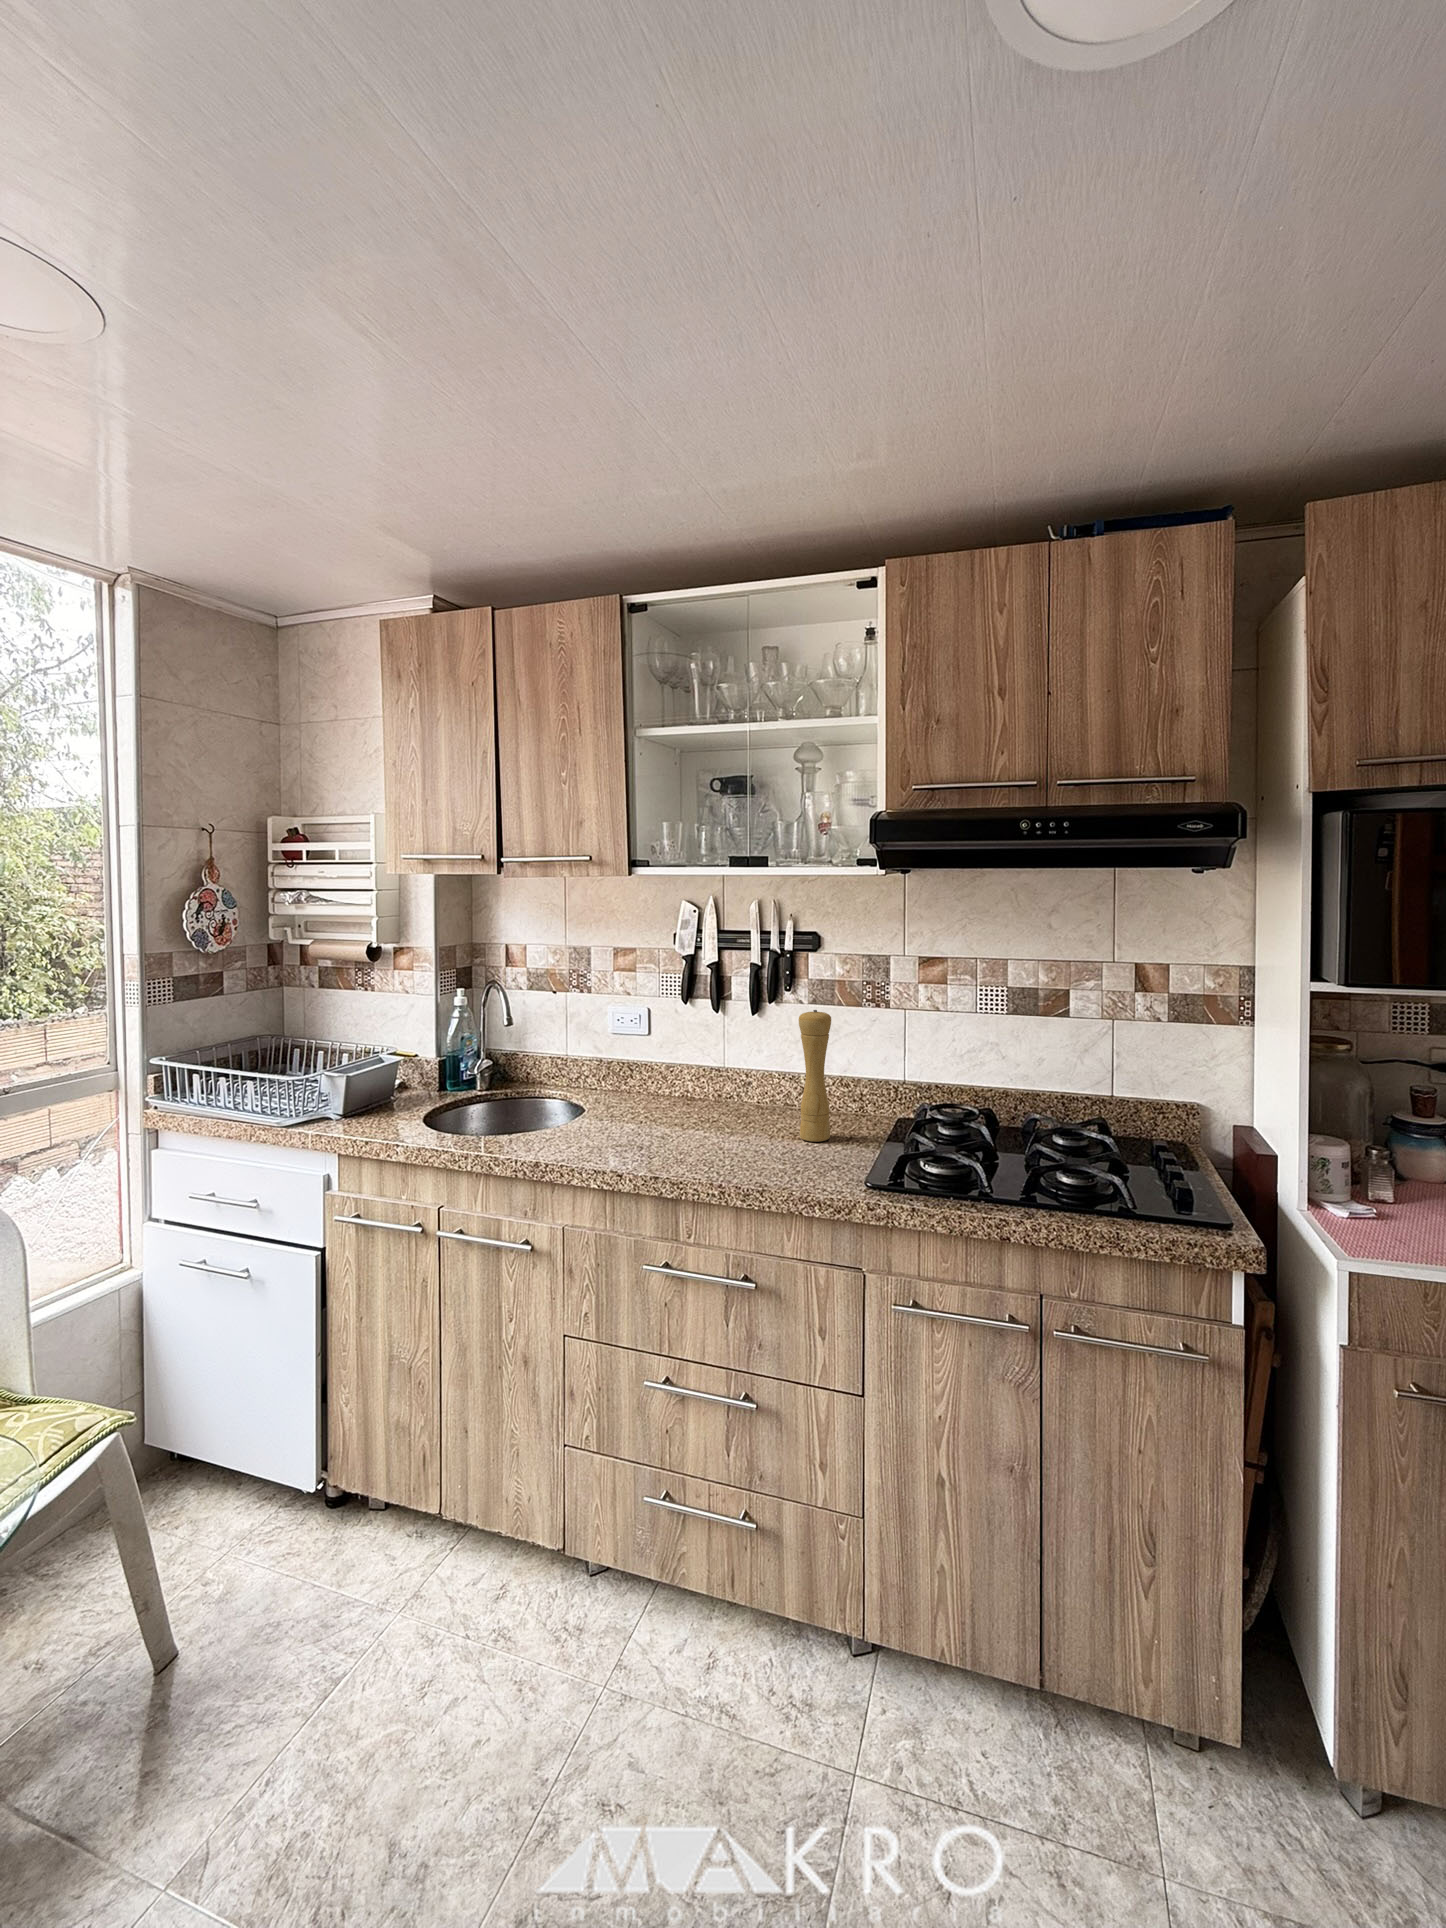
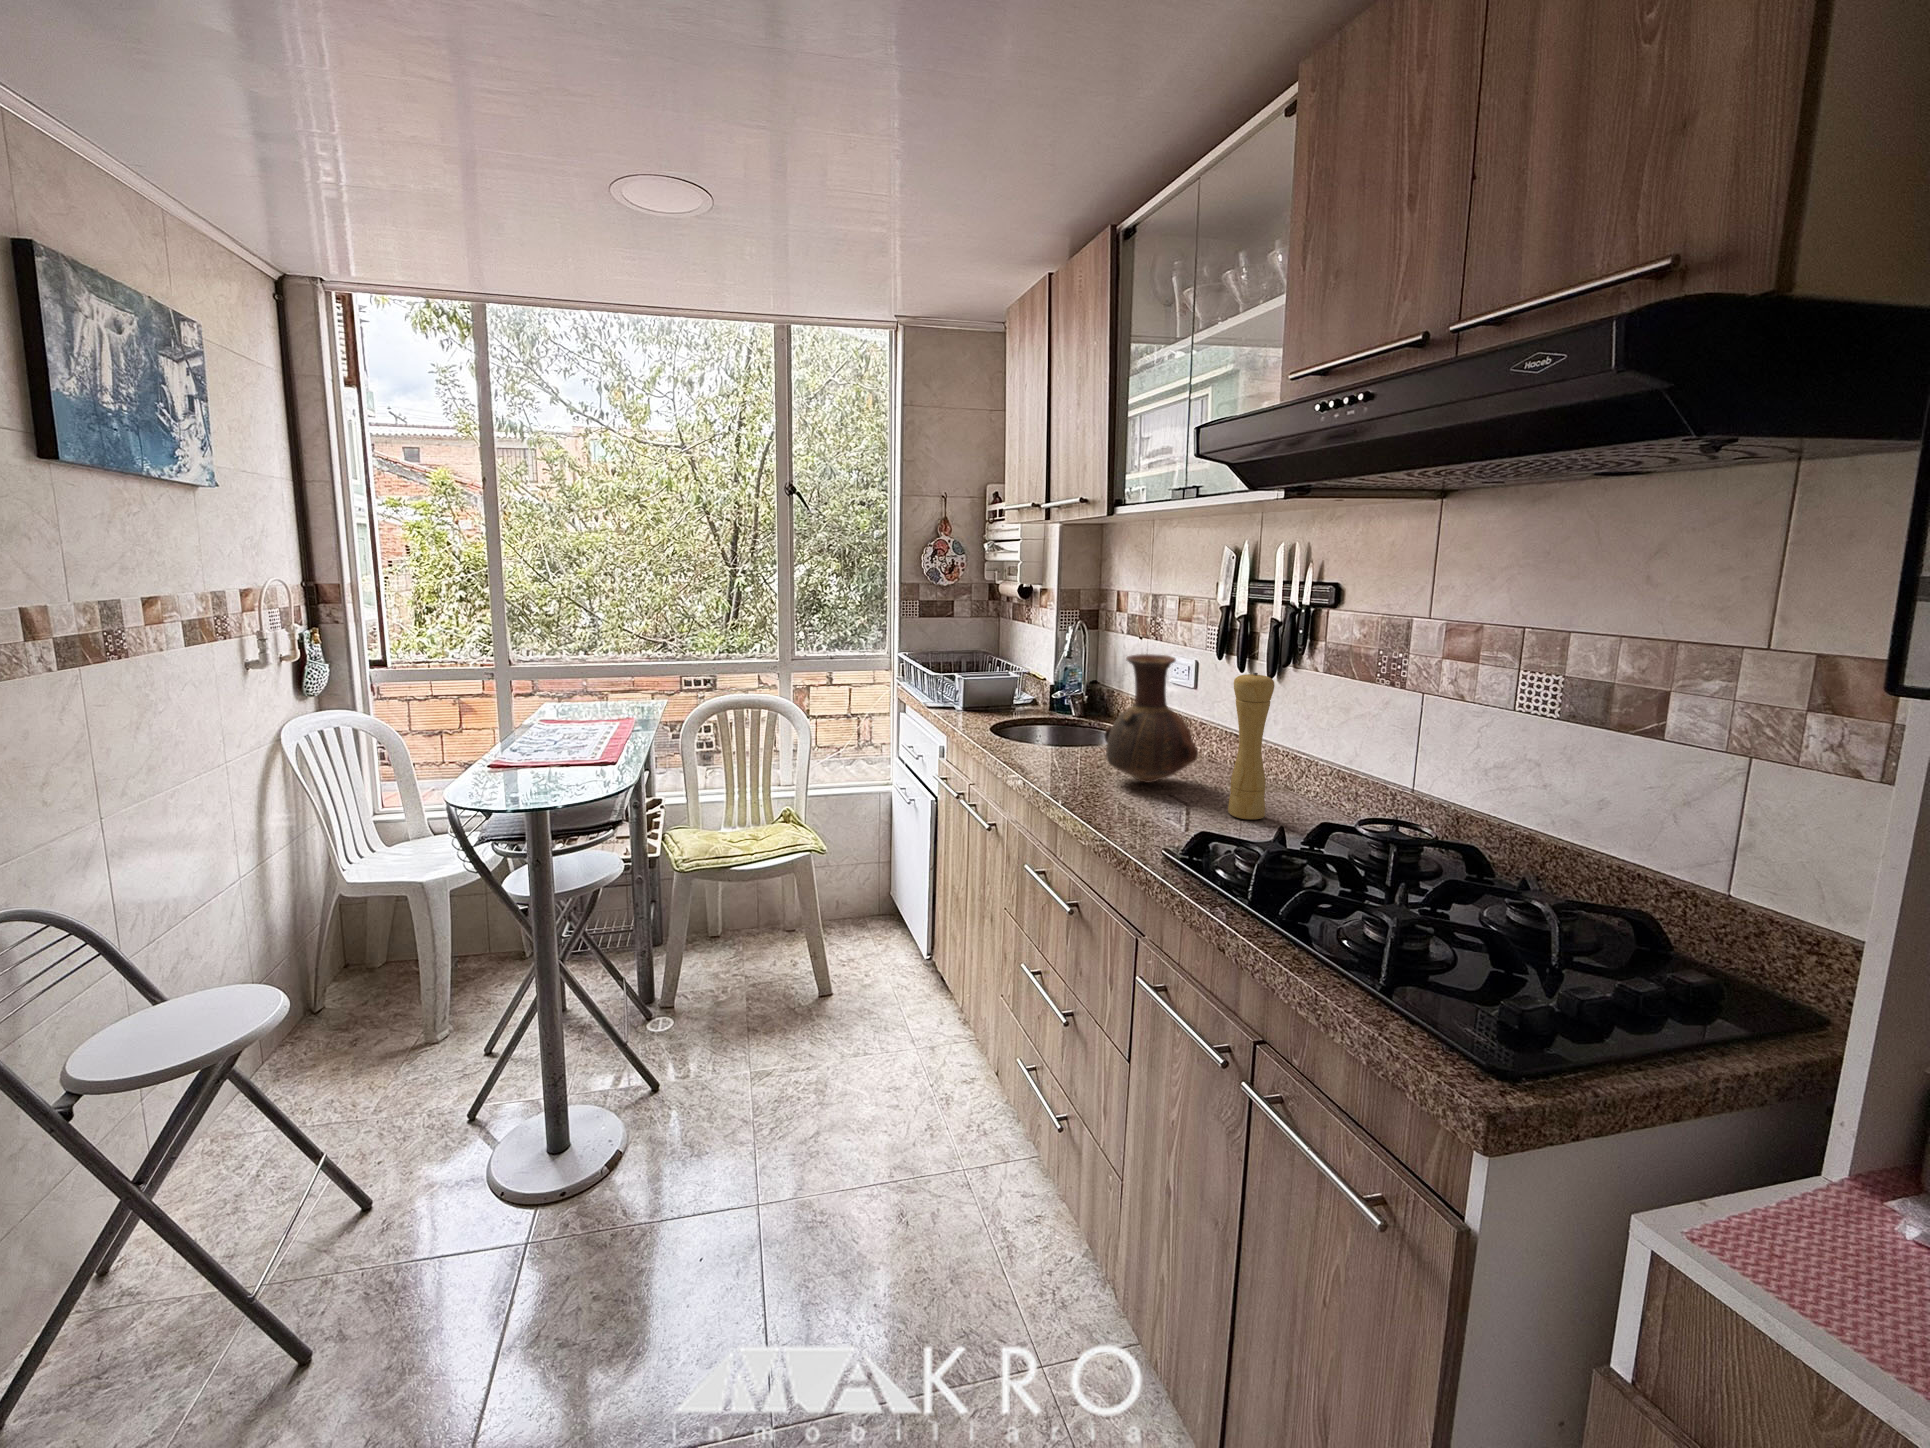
vase: none [648,1006,753,1136] -> present [1104,654,1198,783]

